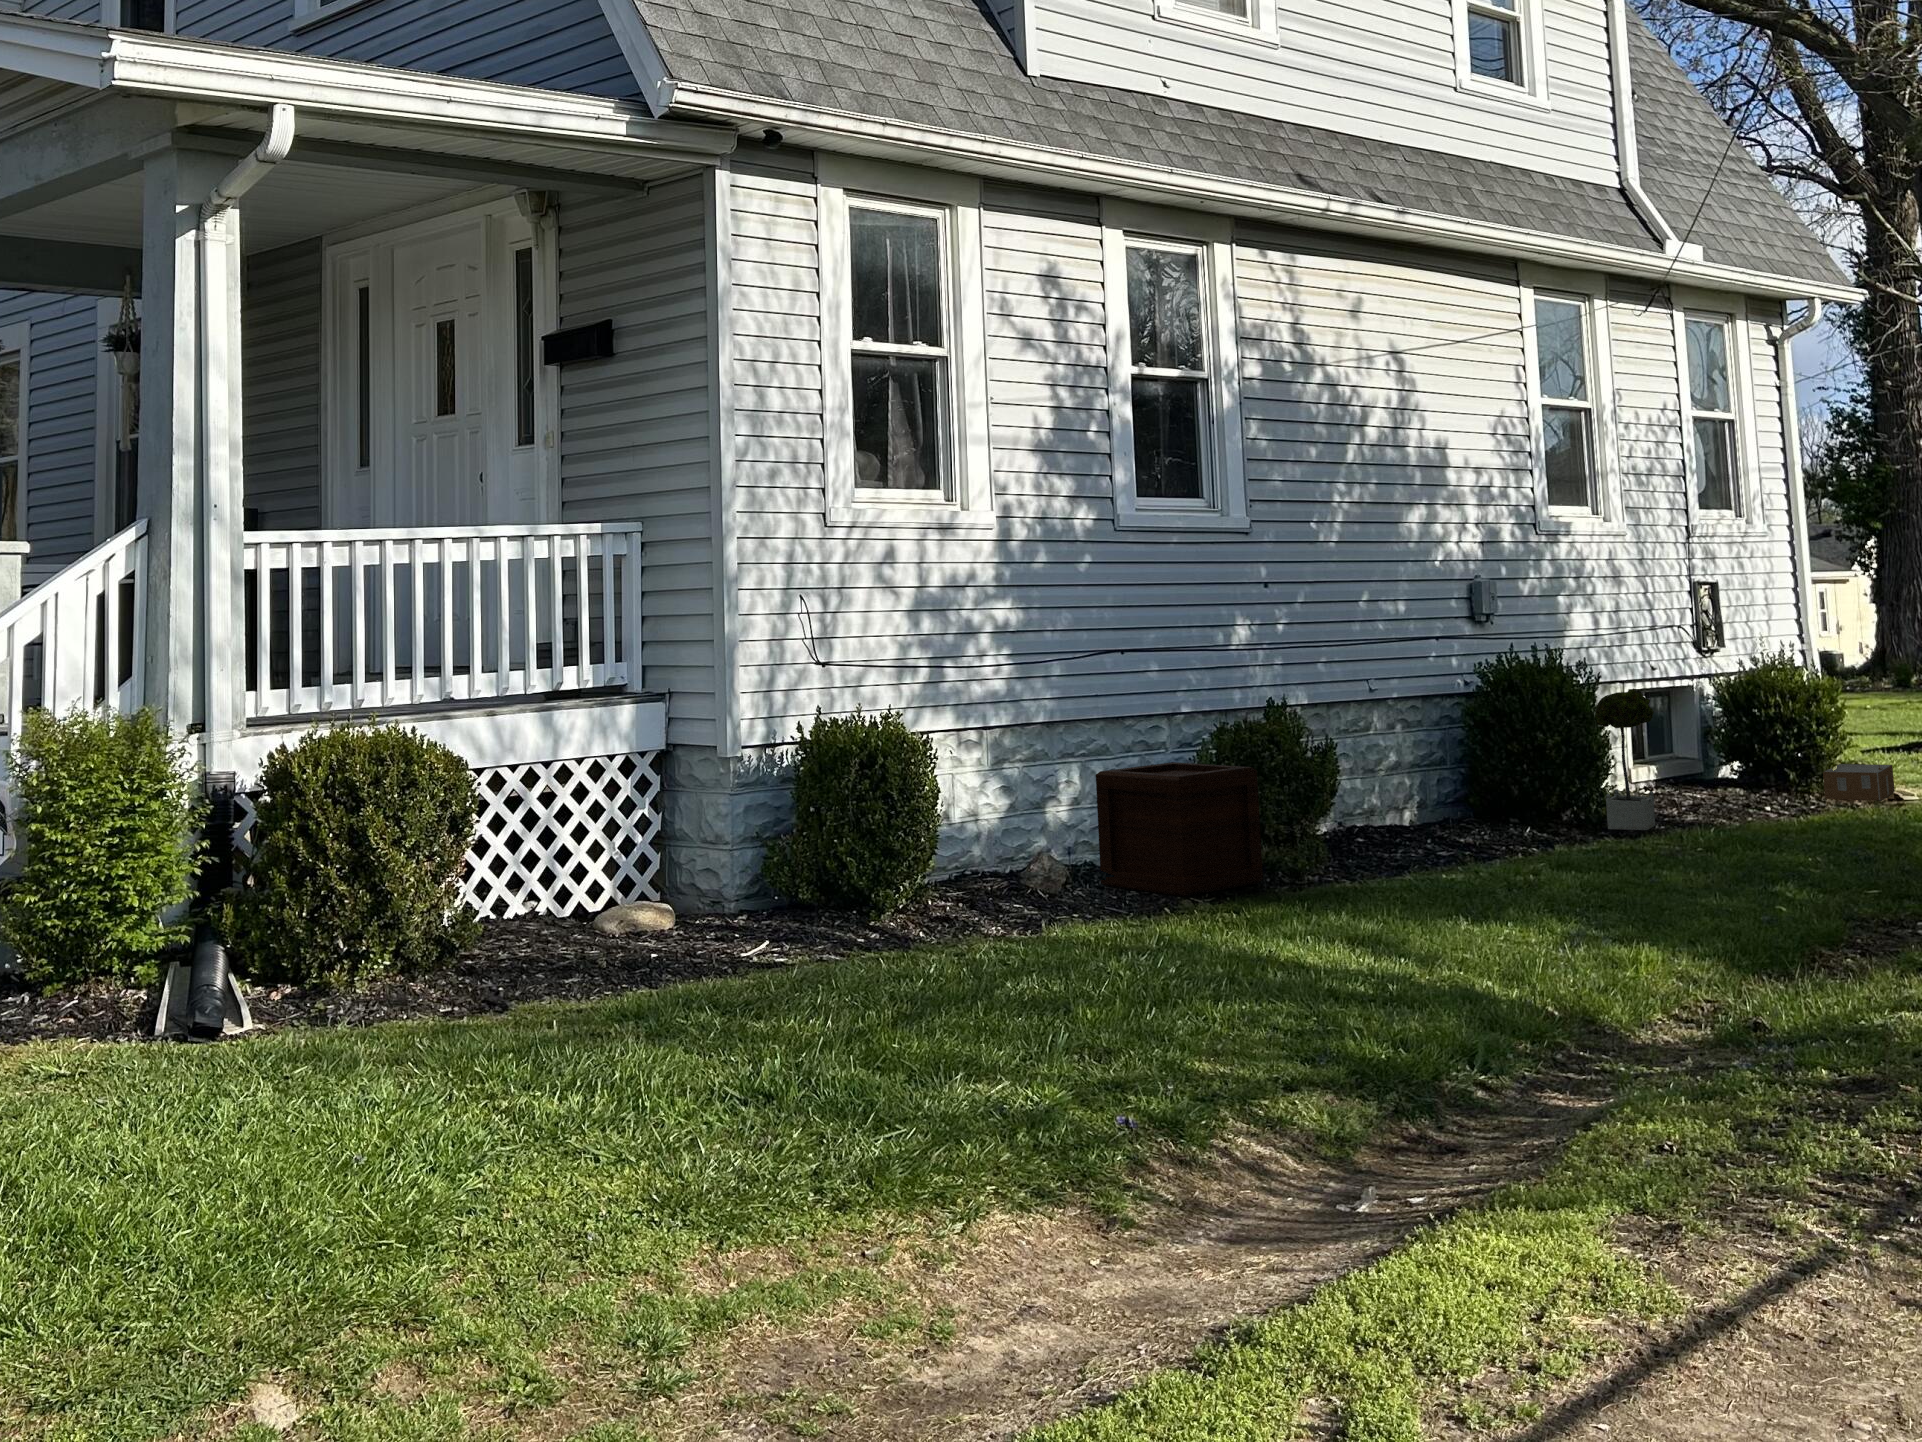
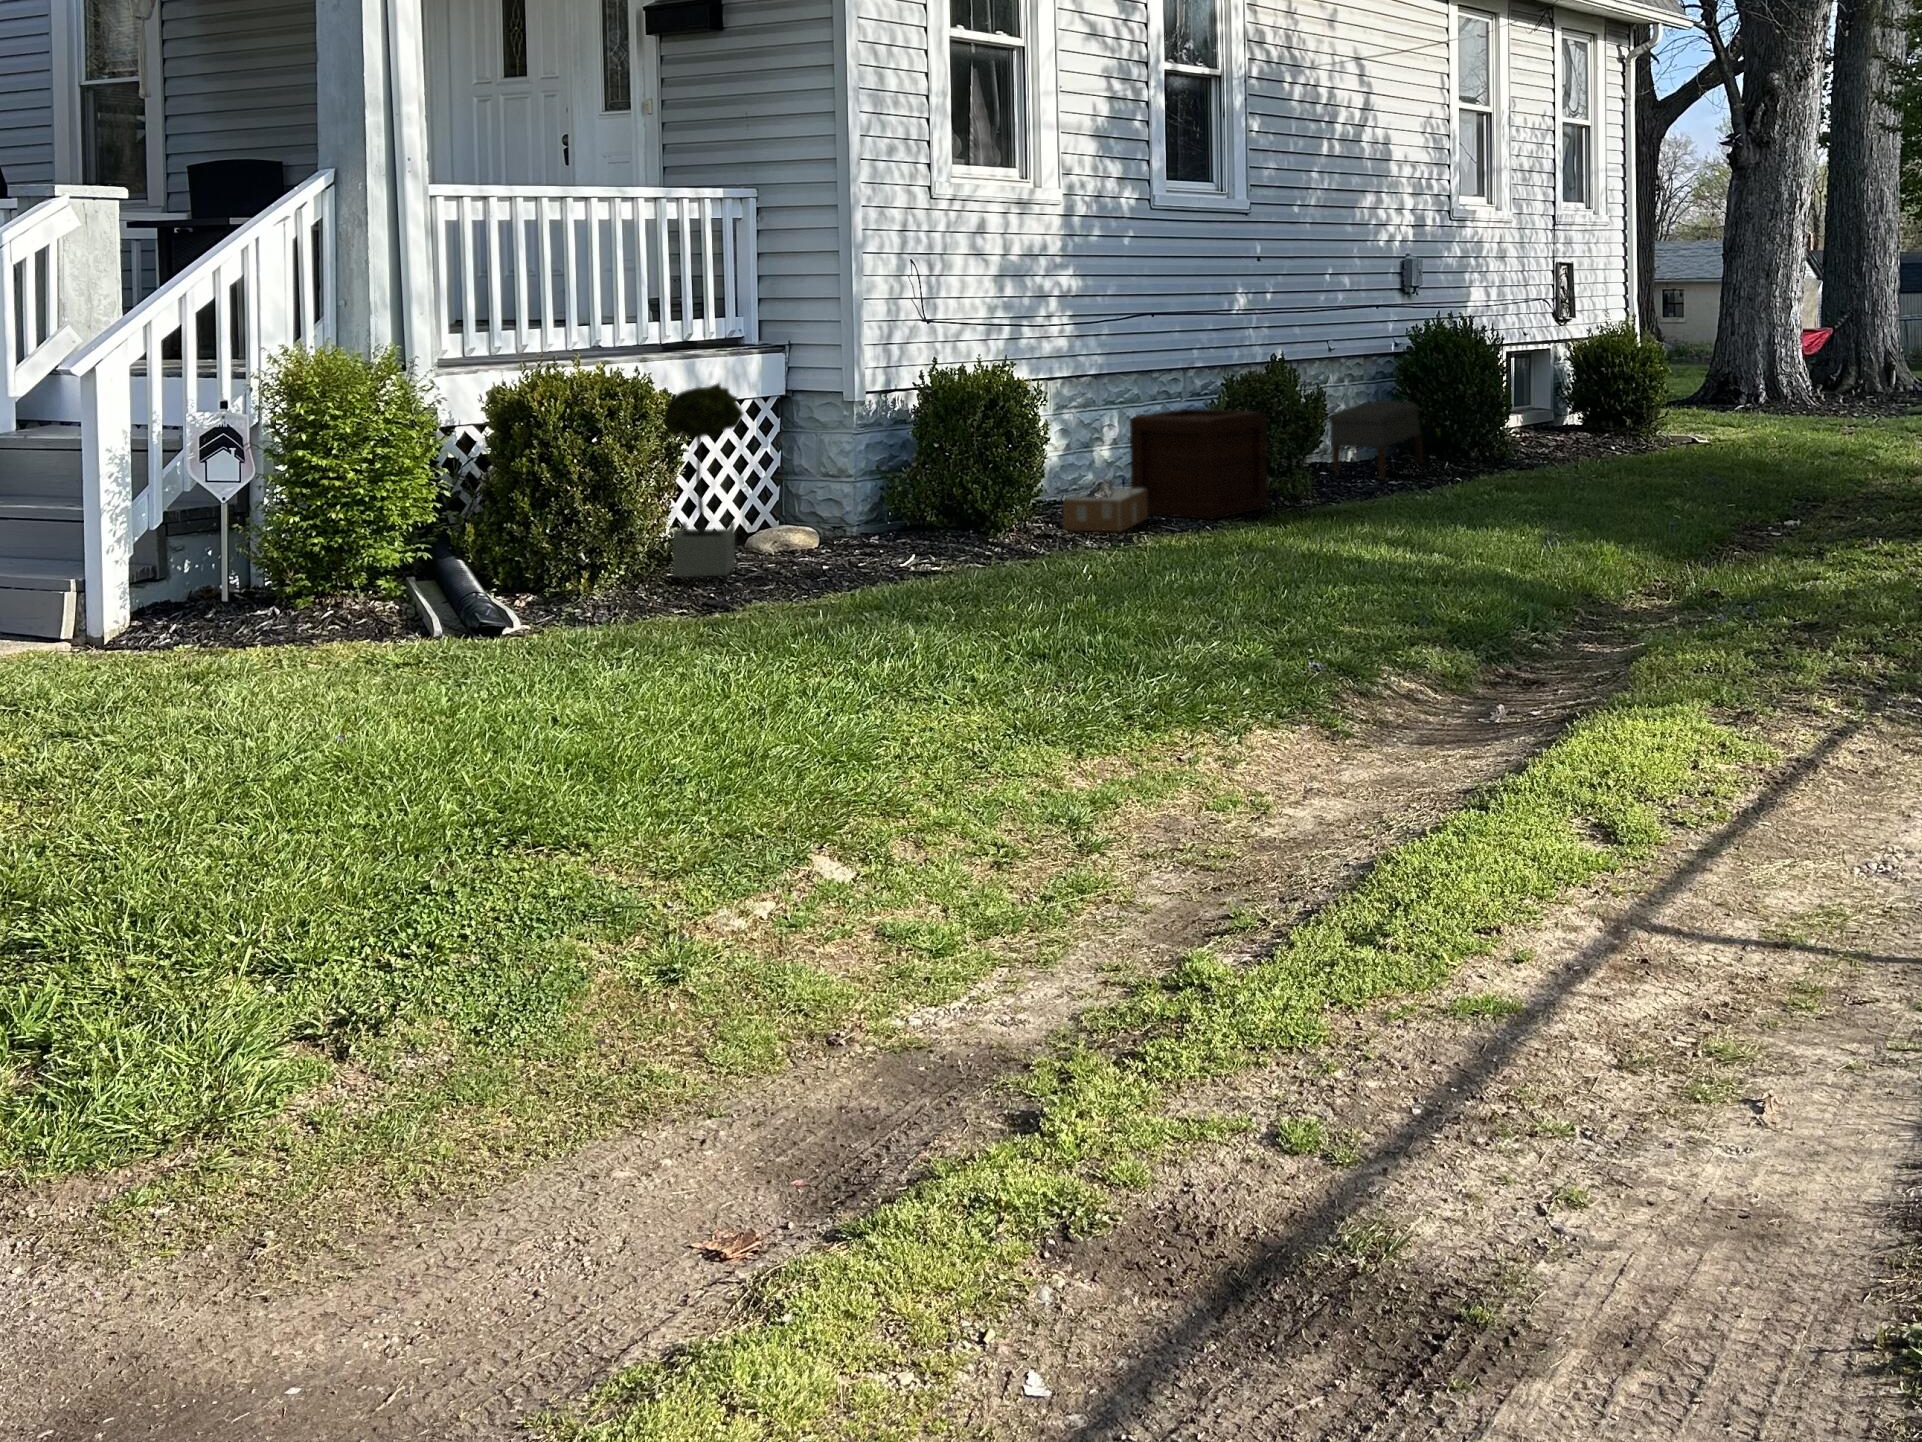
potted tree: present [1595,689,1655,830] -> present [663,383,743,577]
bench: none [1368,750,1499,847] -> present [1329,400,1423,480]
cardboard box: present [1823,761,1895,800] -> present [1063,485,1147,531]

